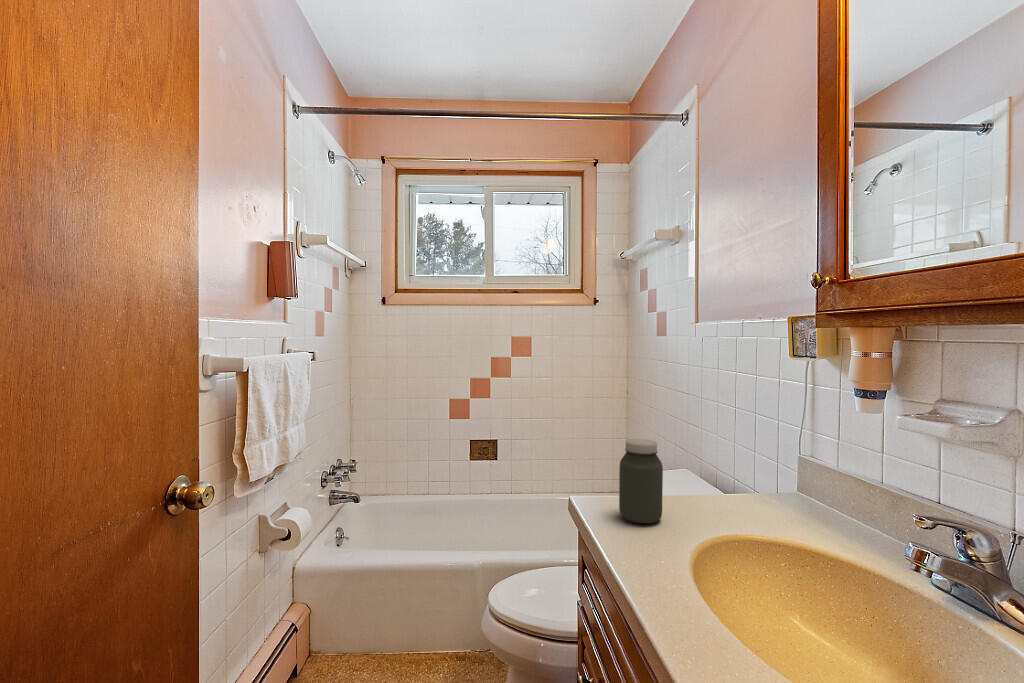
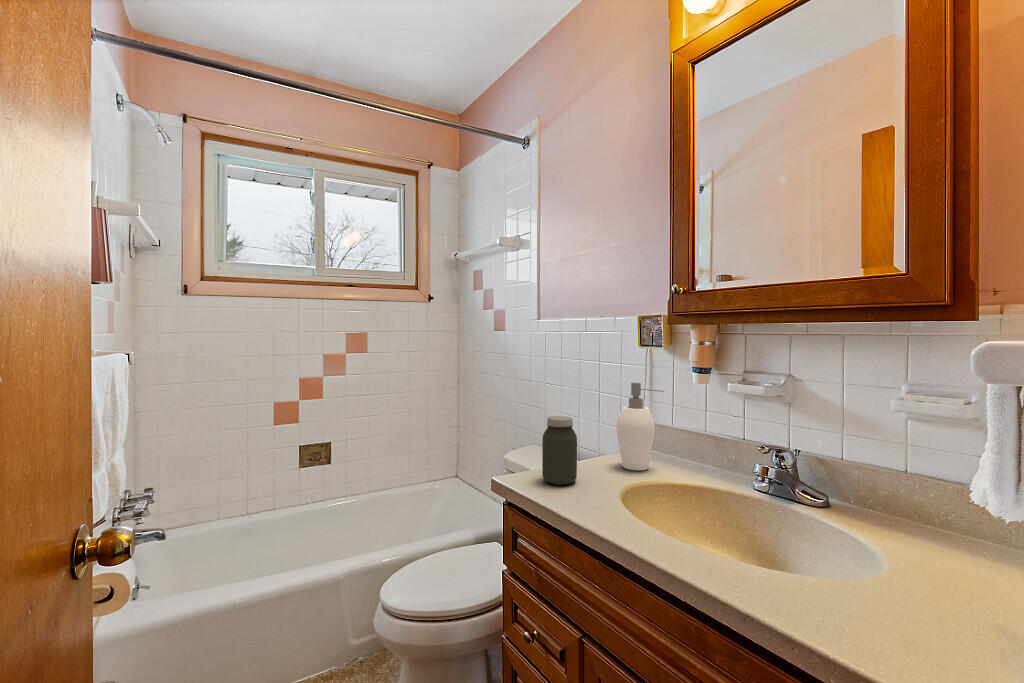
soap dispenser: none [733,405,796,523] -> present [616,382,664,470]

